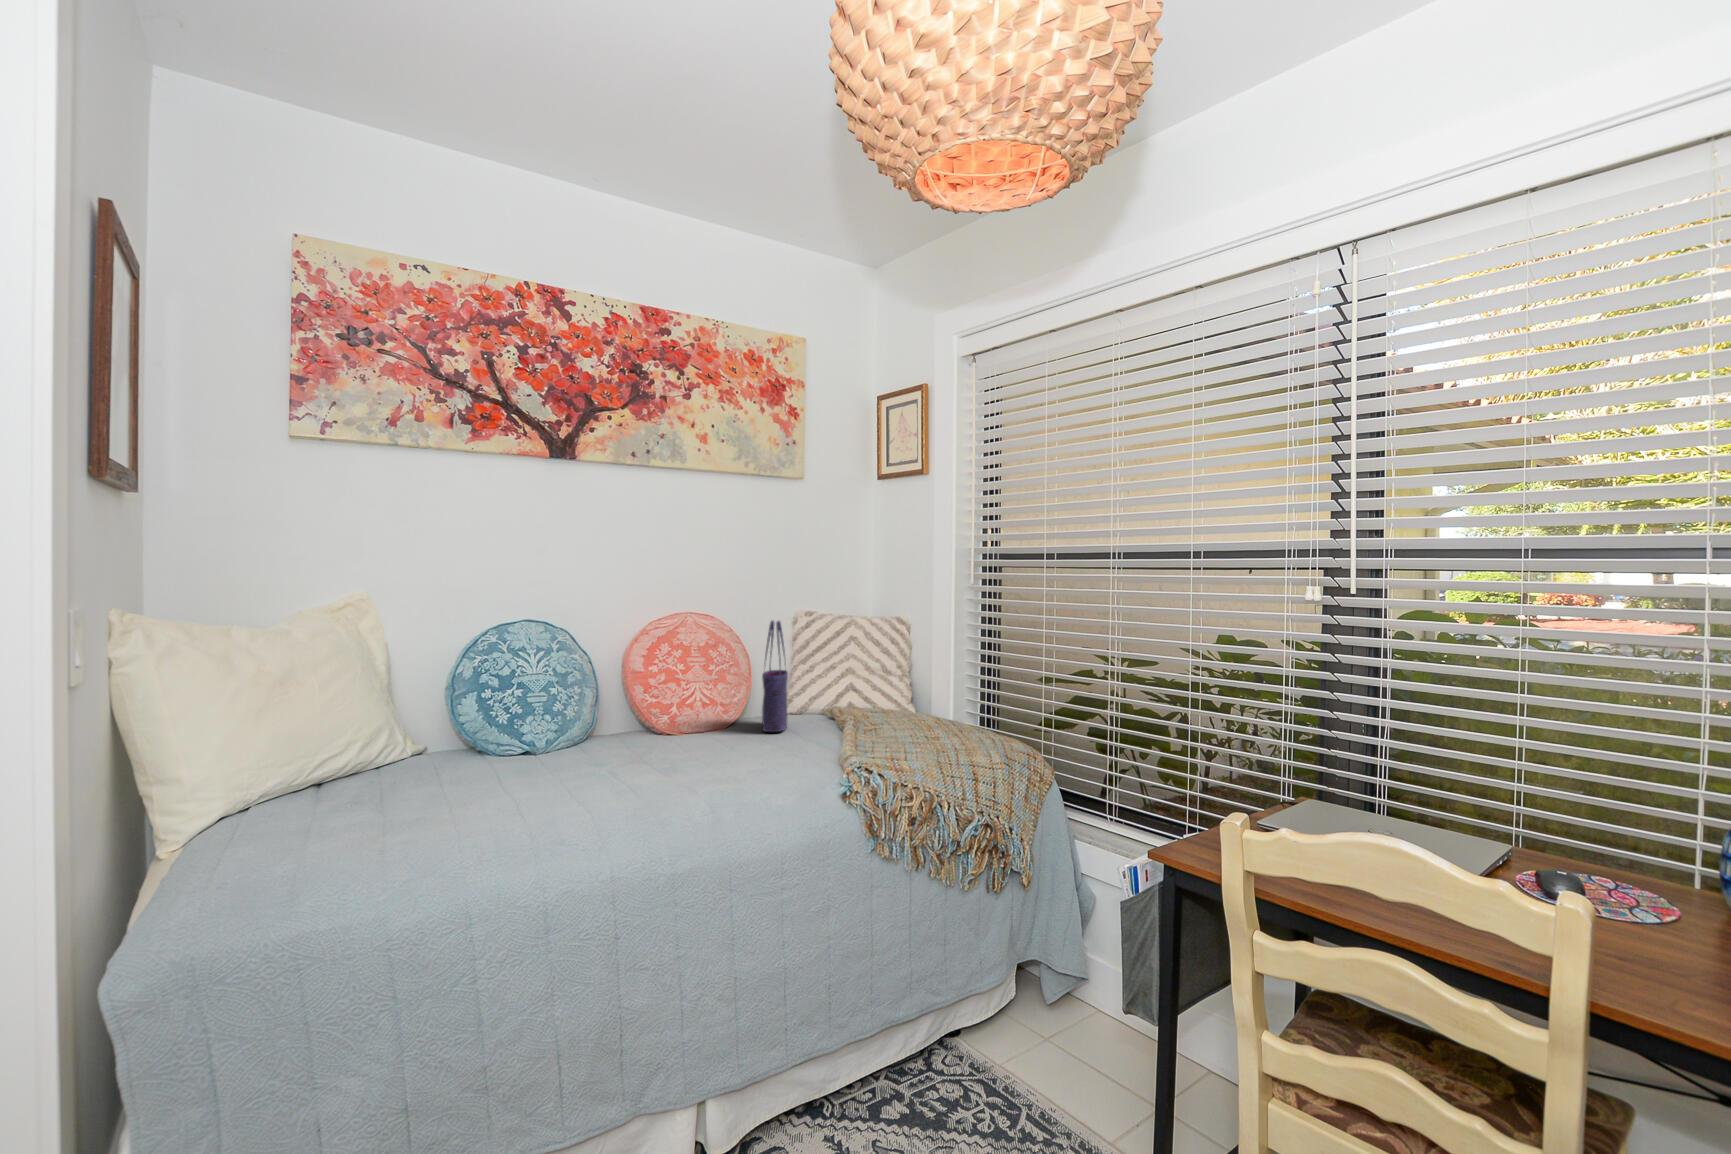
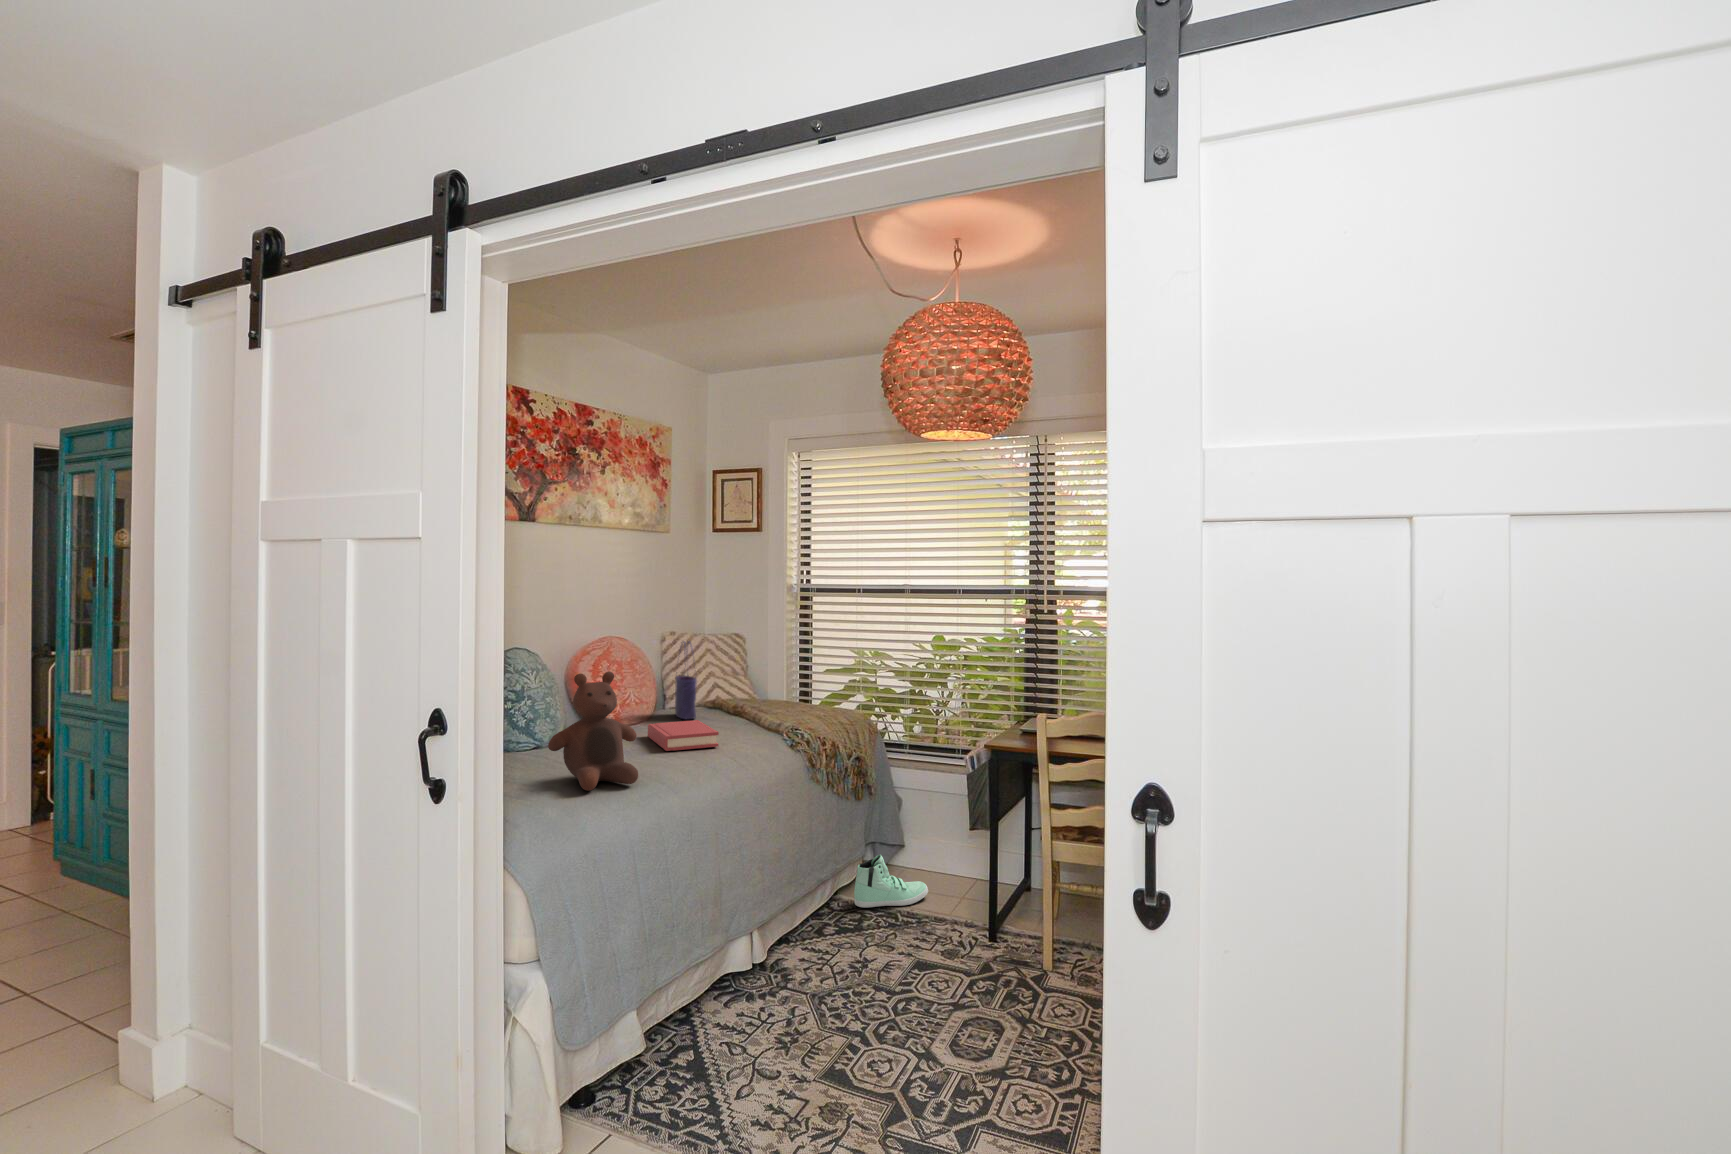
stuffed bear: none [379,650,528,834] -> present [548,672,638,791]
hardback book: none [638,734,743,780] -> present [648,720,719,751]
sneaker: none [984,998,1125,1105] -> present [854,855,928,908]

